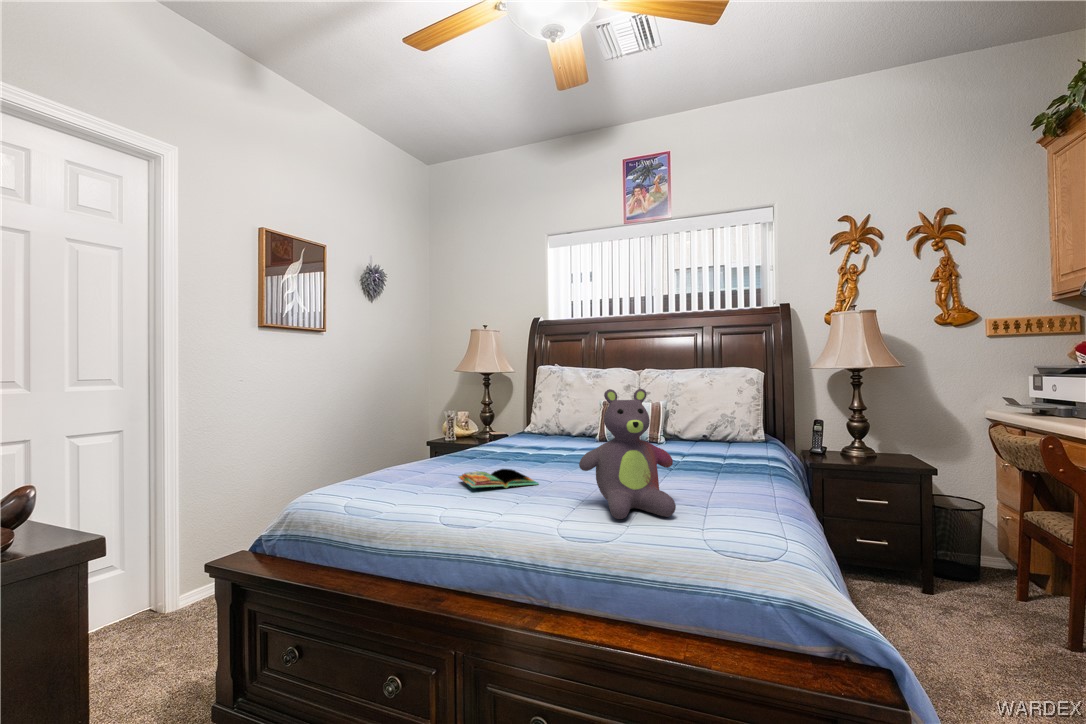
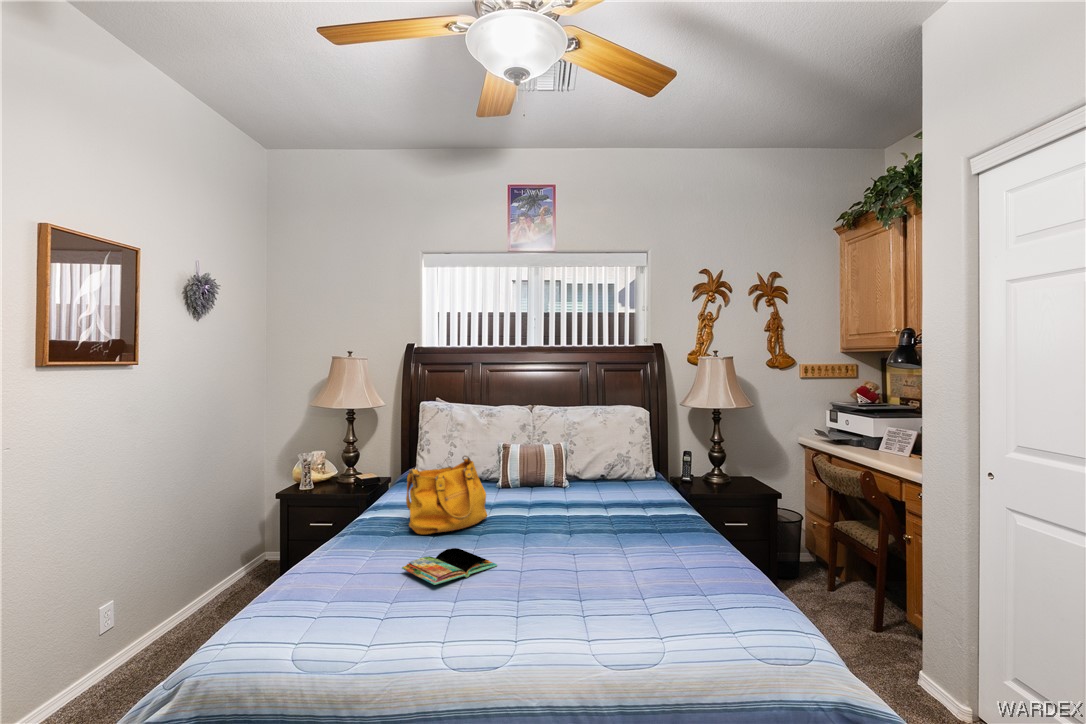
stuffed bear: present [579,389,676,519] -> none [569,468,670,612]
handbag: none [488,399,563,463] -> present [406,456,487,534]

